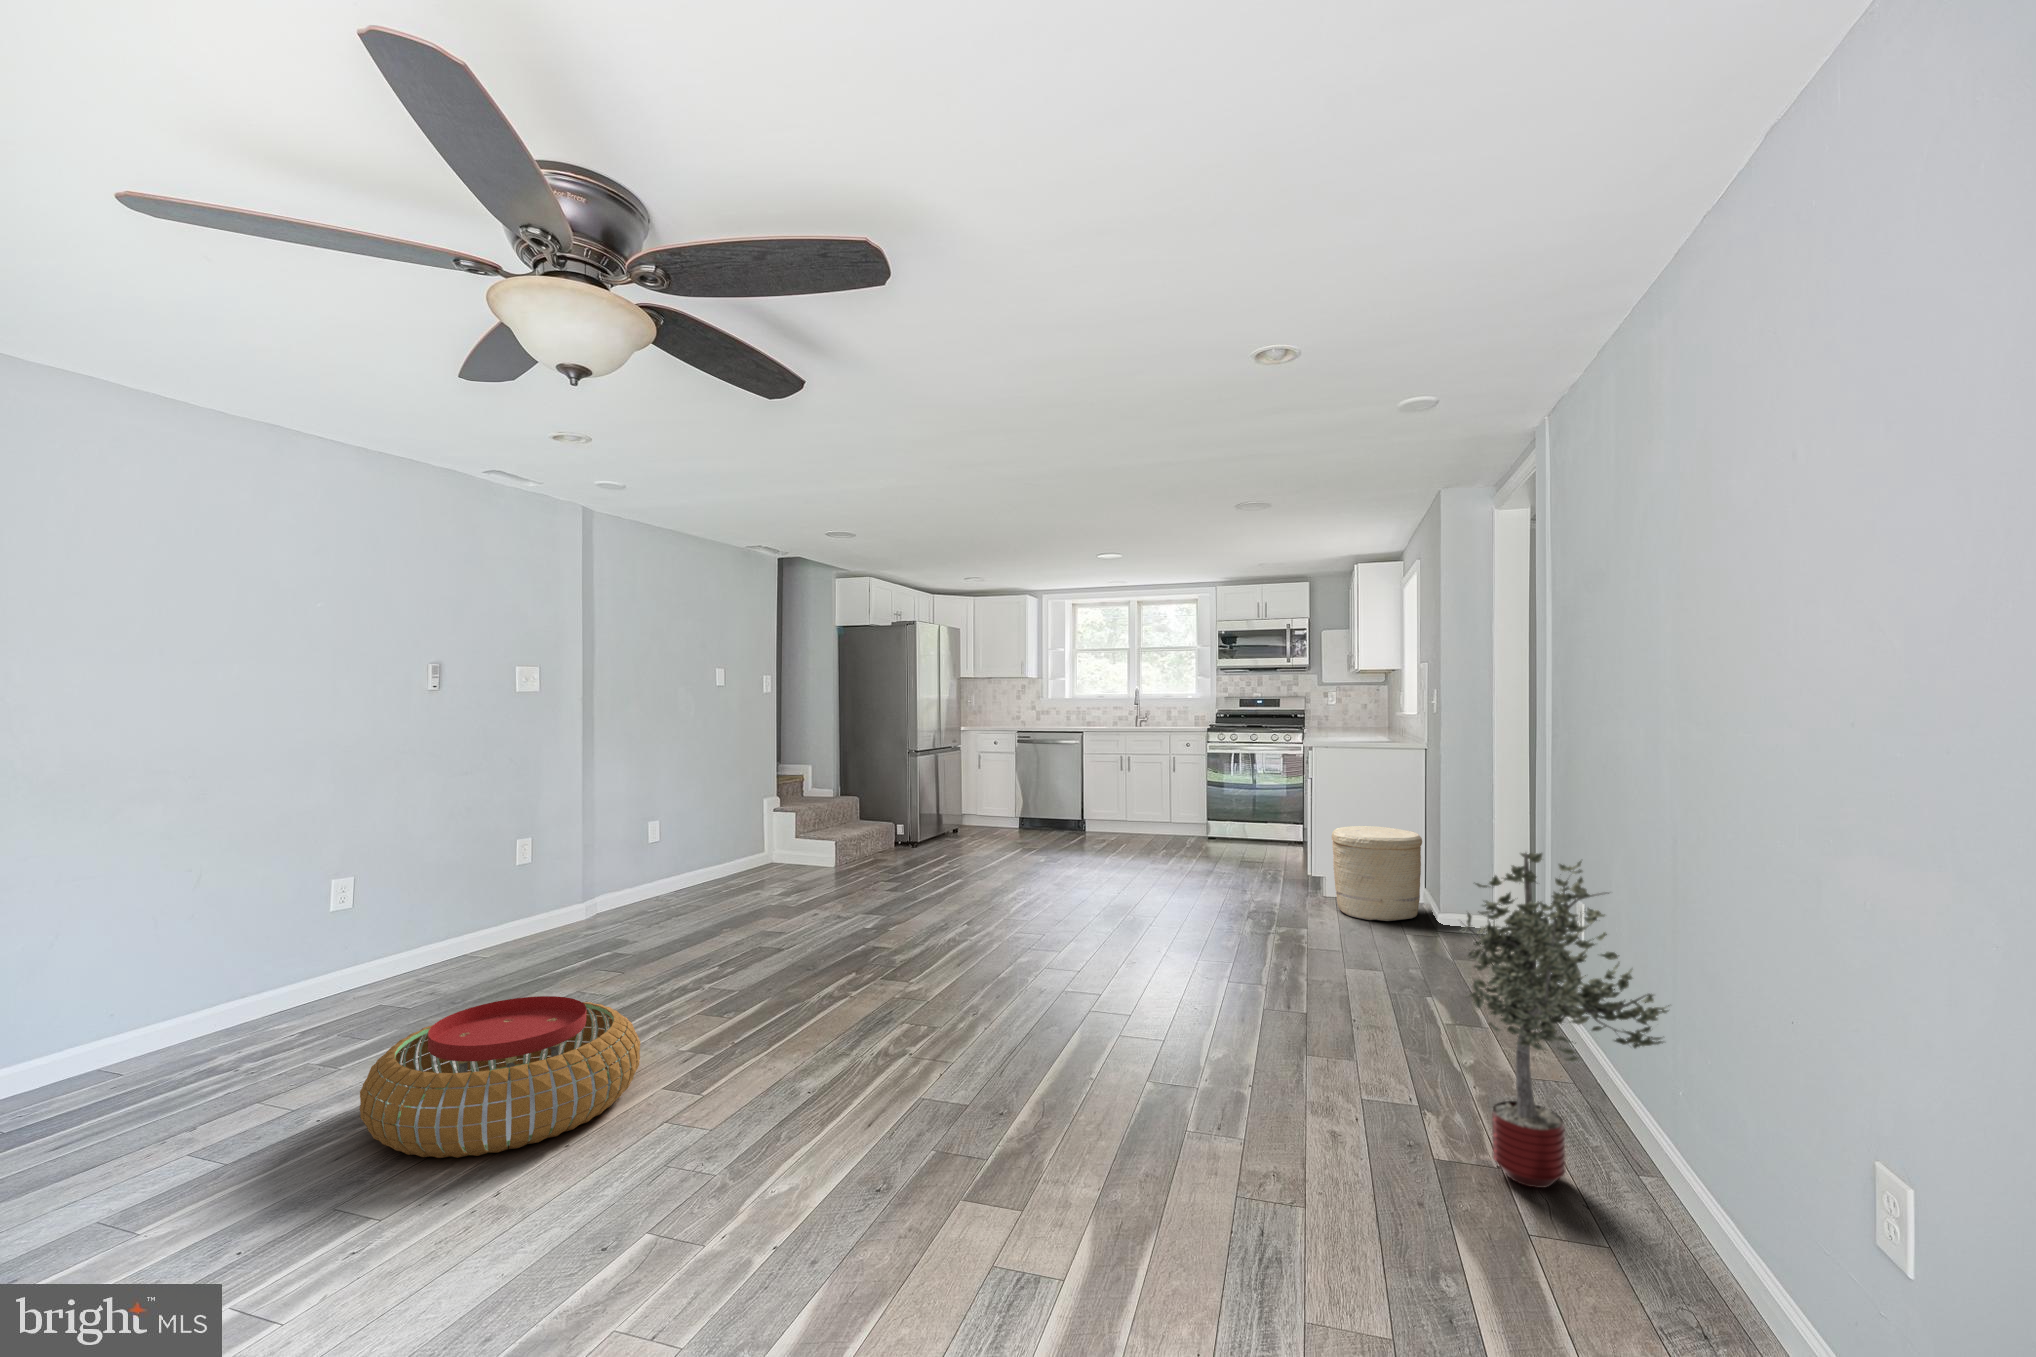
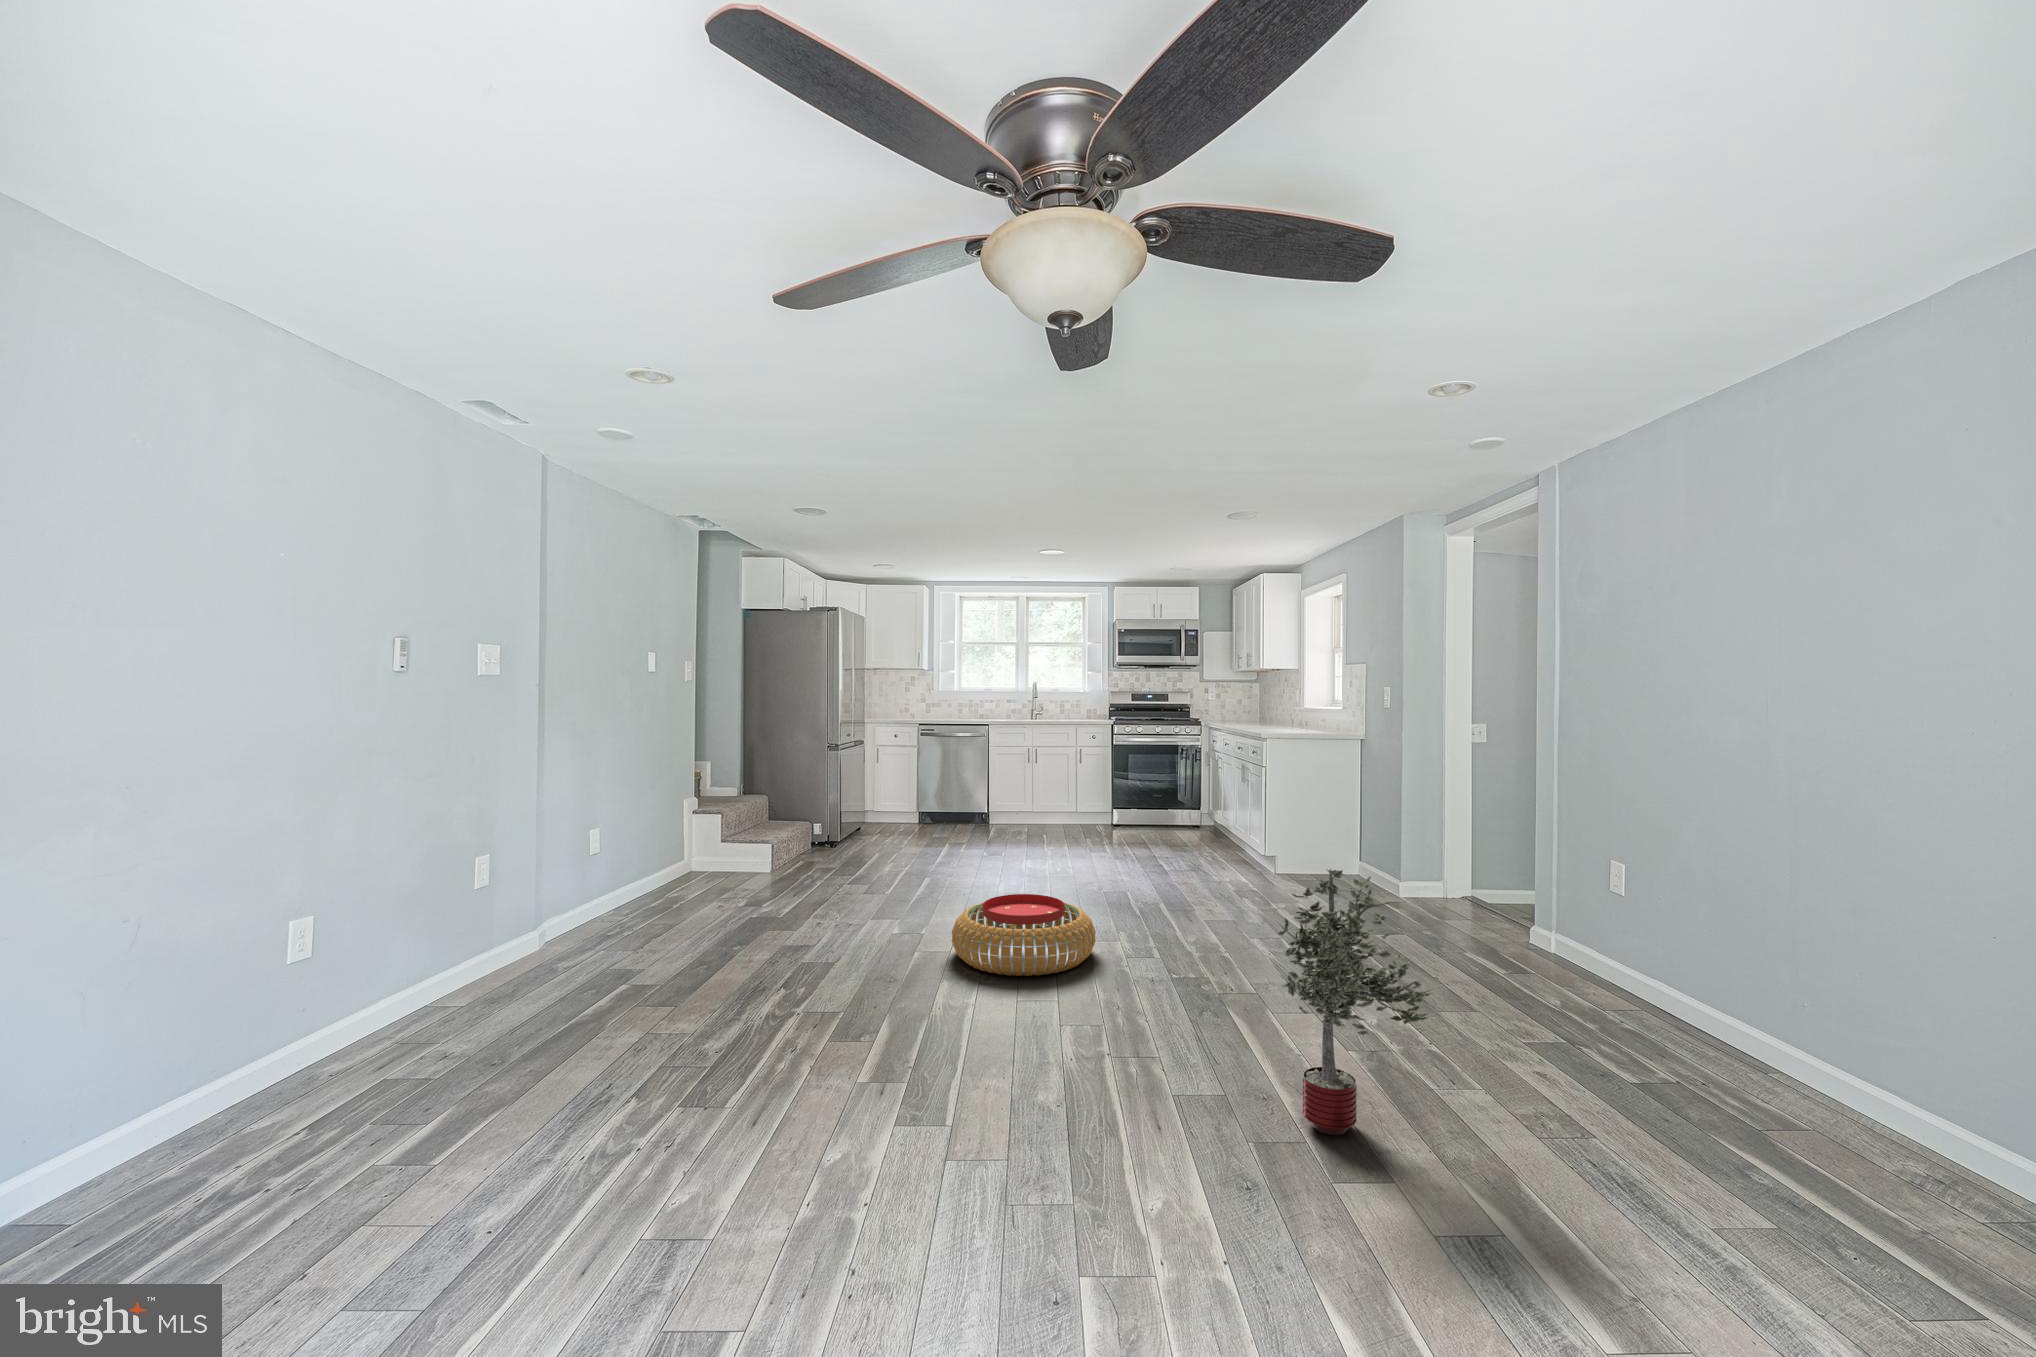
woven basket: present [1332,826,1422,921] -> none [1204,821,1281,906]
pouf: present [360,996,640,1158] -> present [952,894,1096,976]

